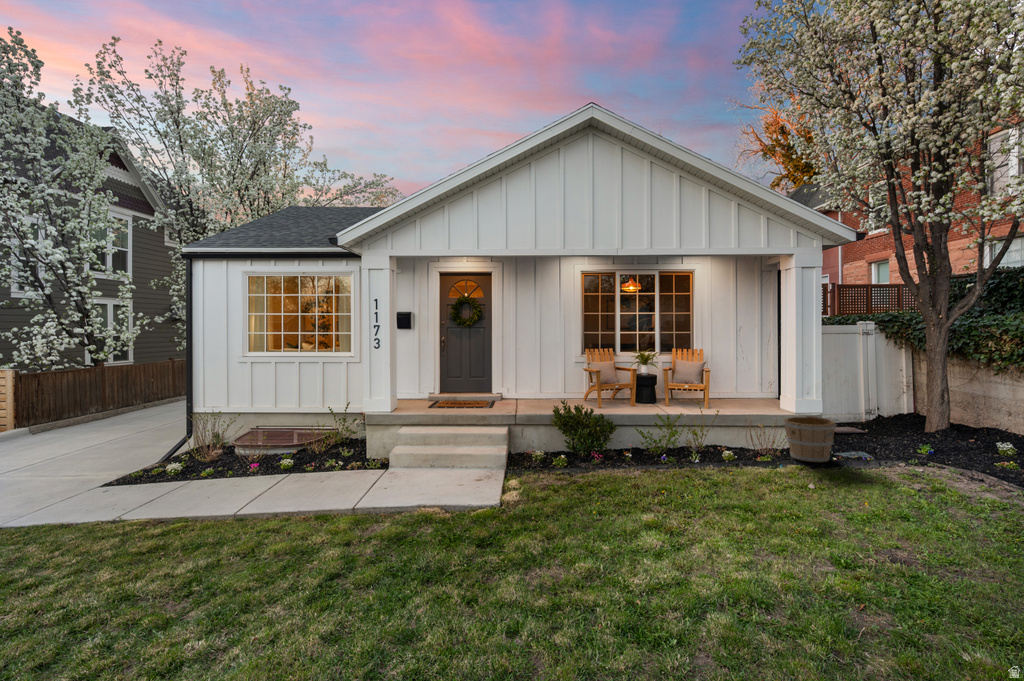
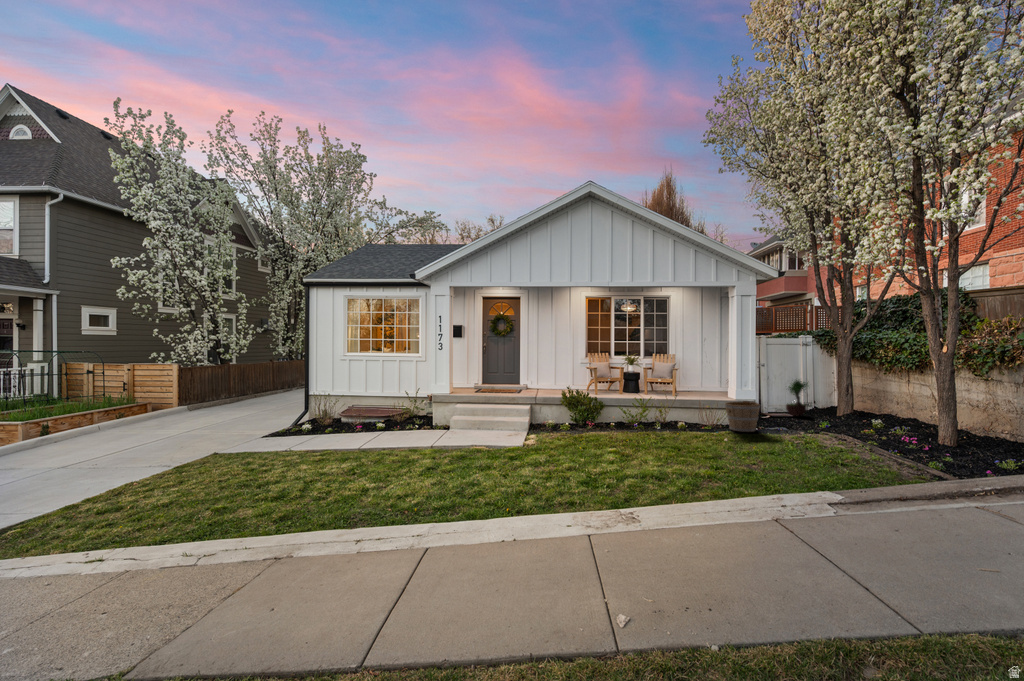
potted tree: none [846,378,883,431] -> present [786,380,808,416]

